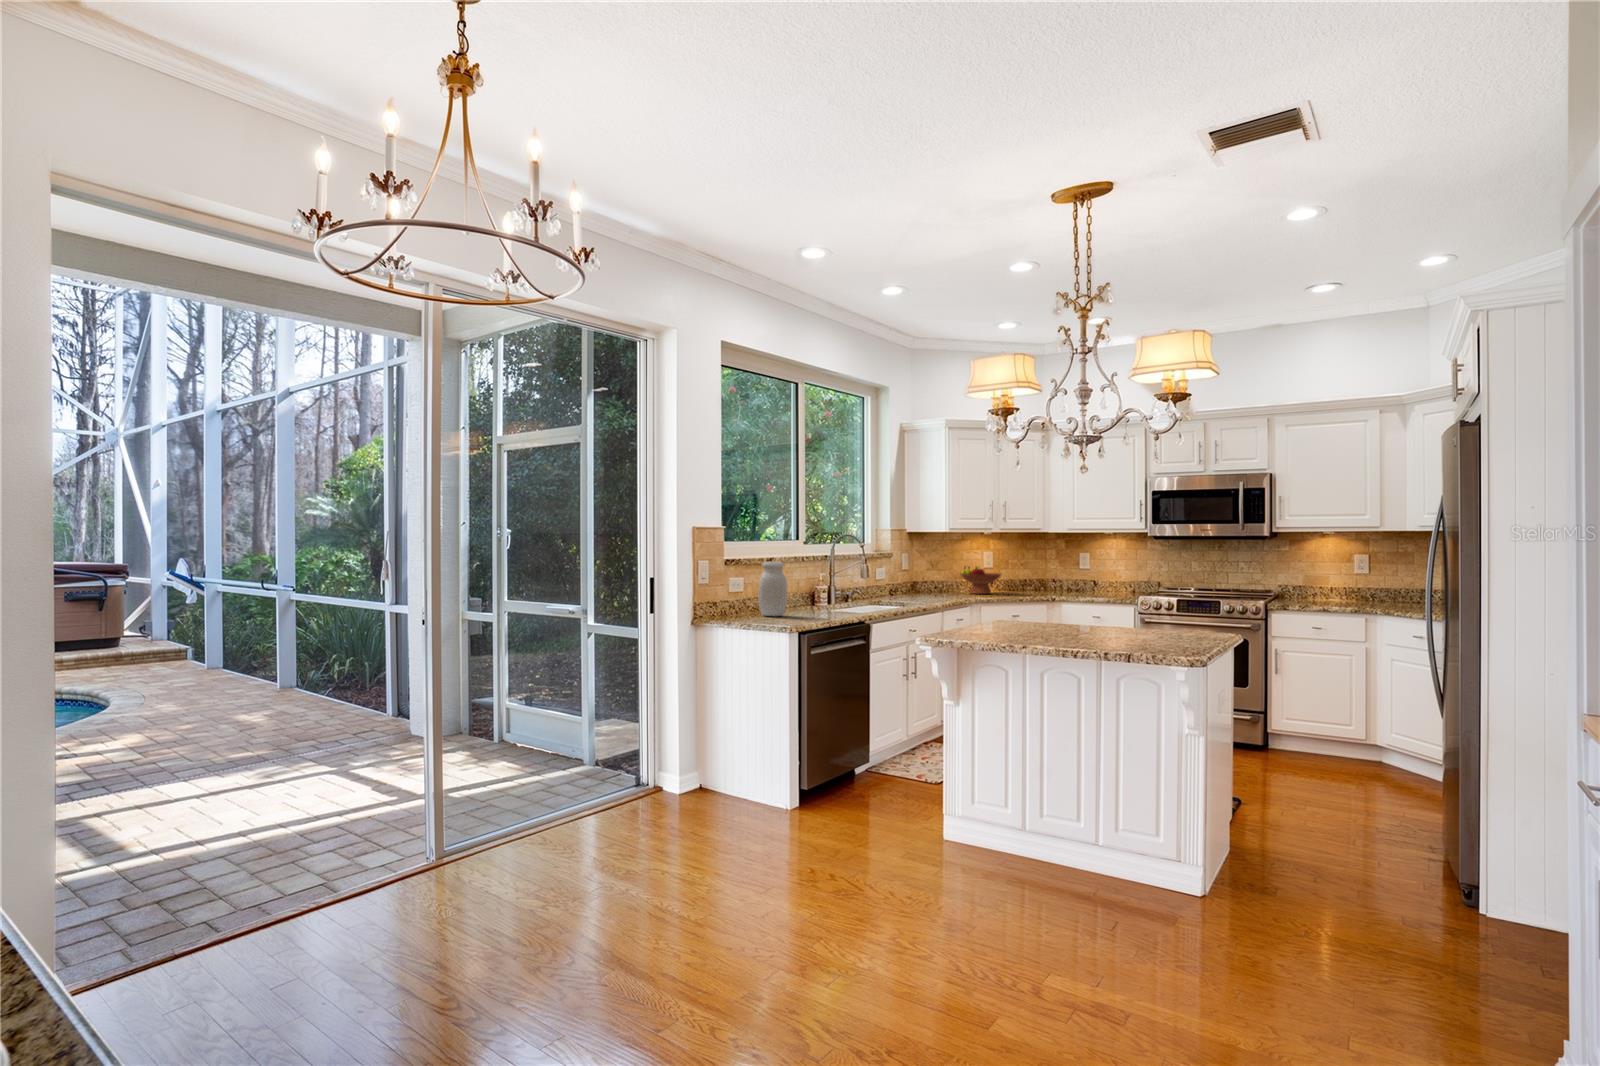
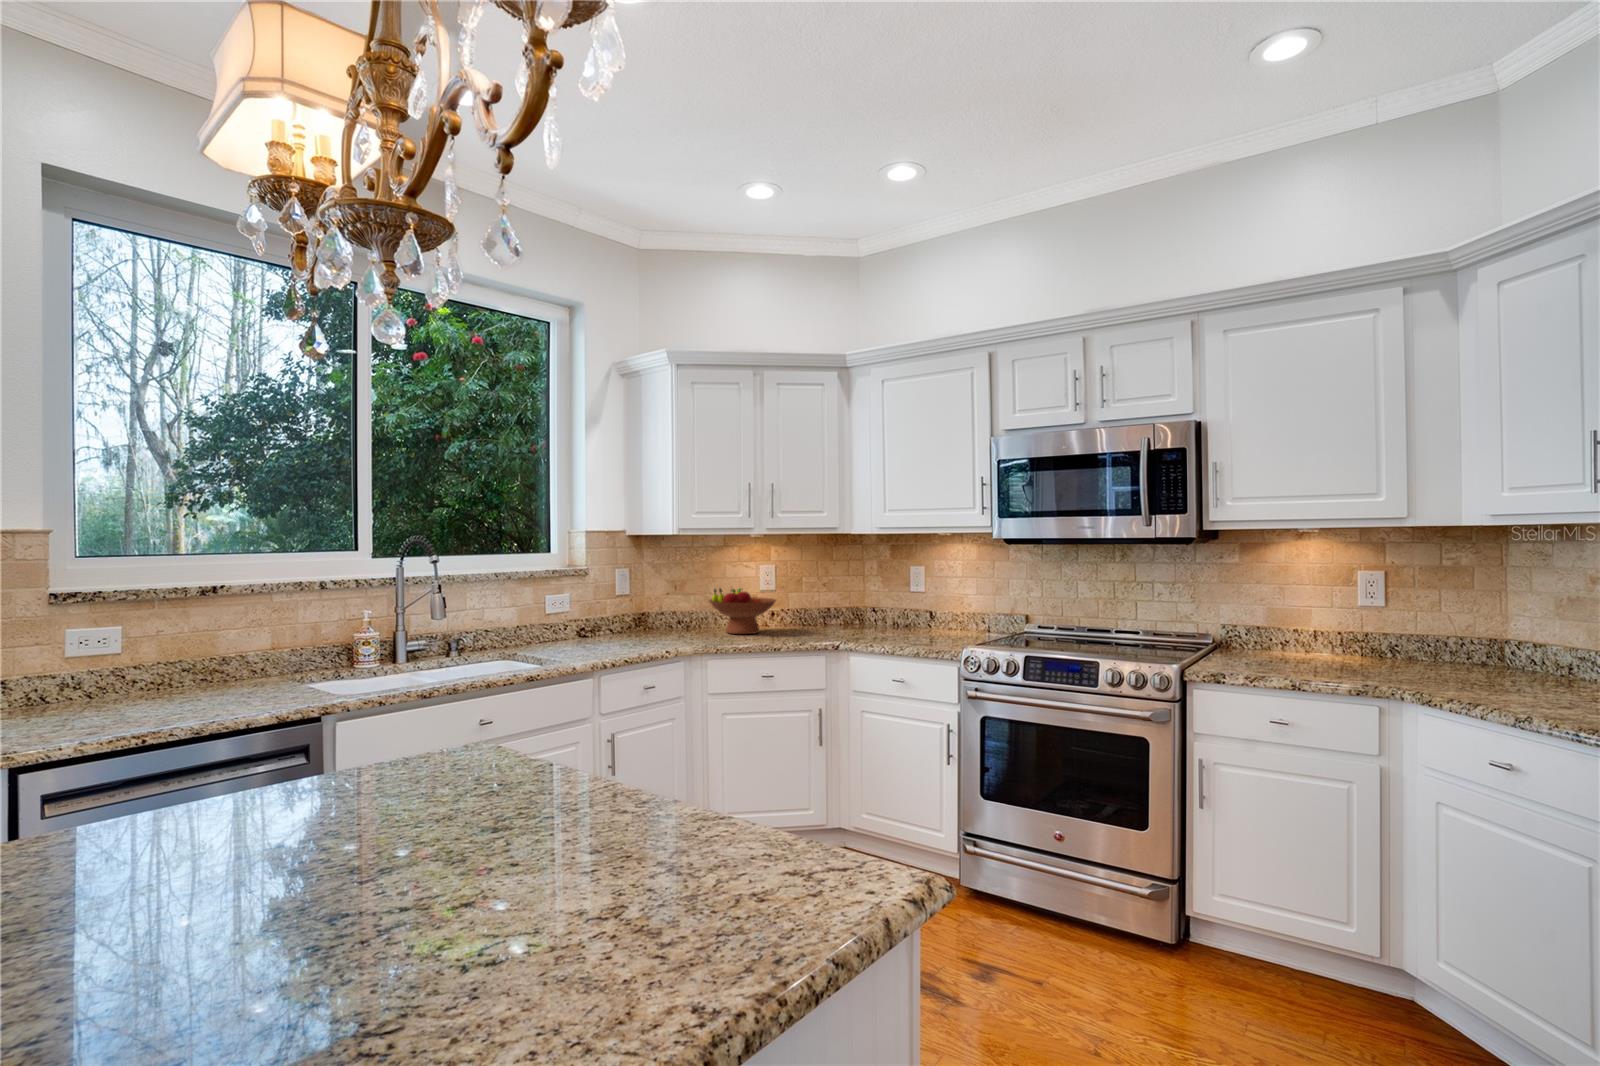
jar: present [758,562,787,616] -> none [56,600,131,719]

